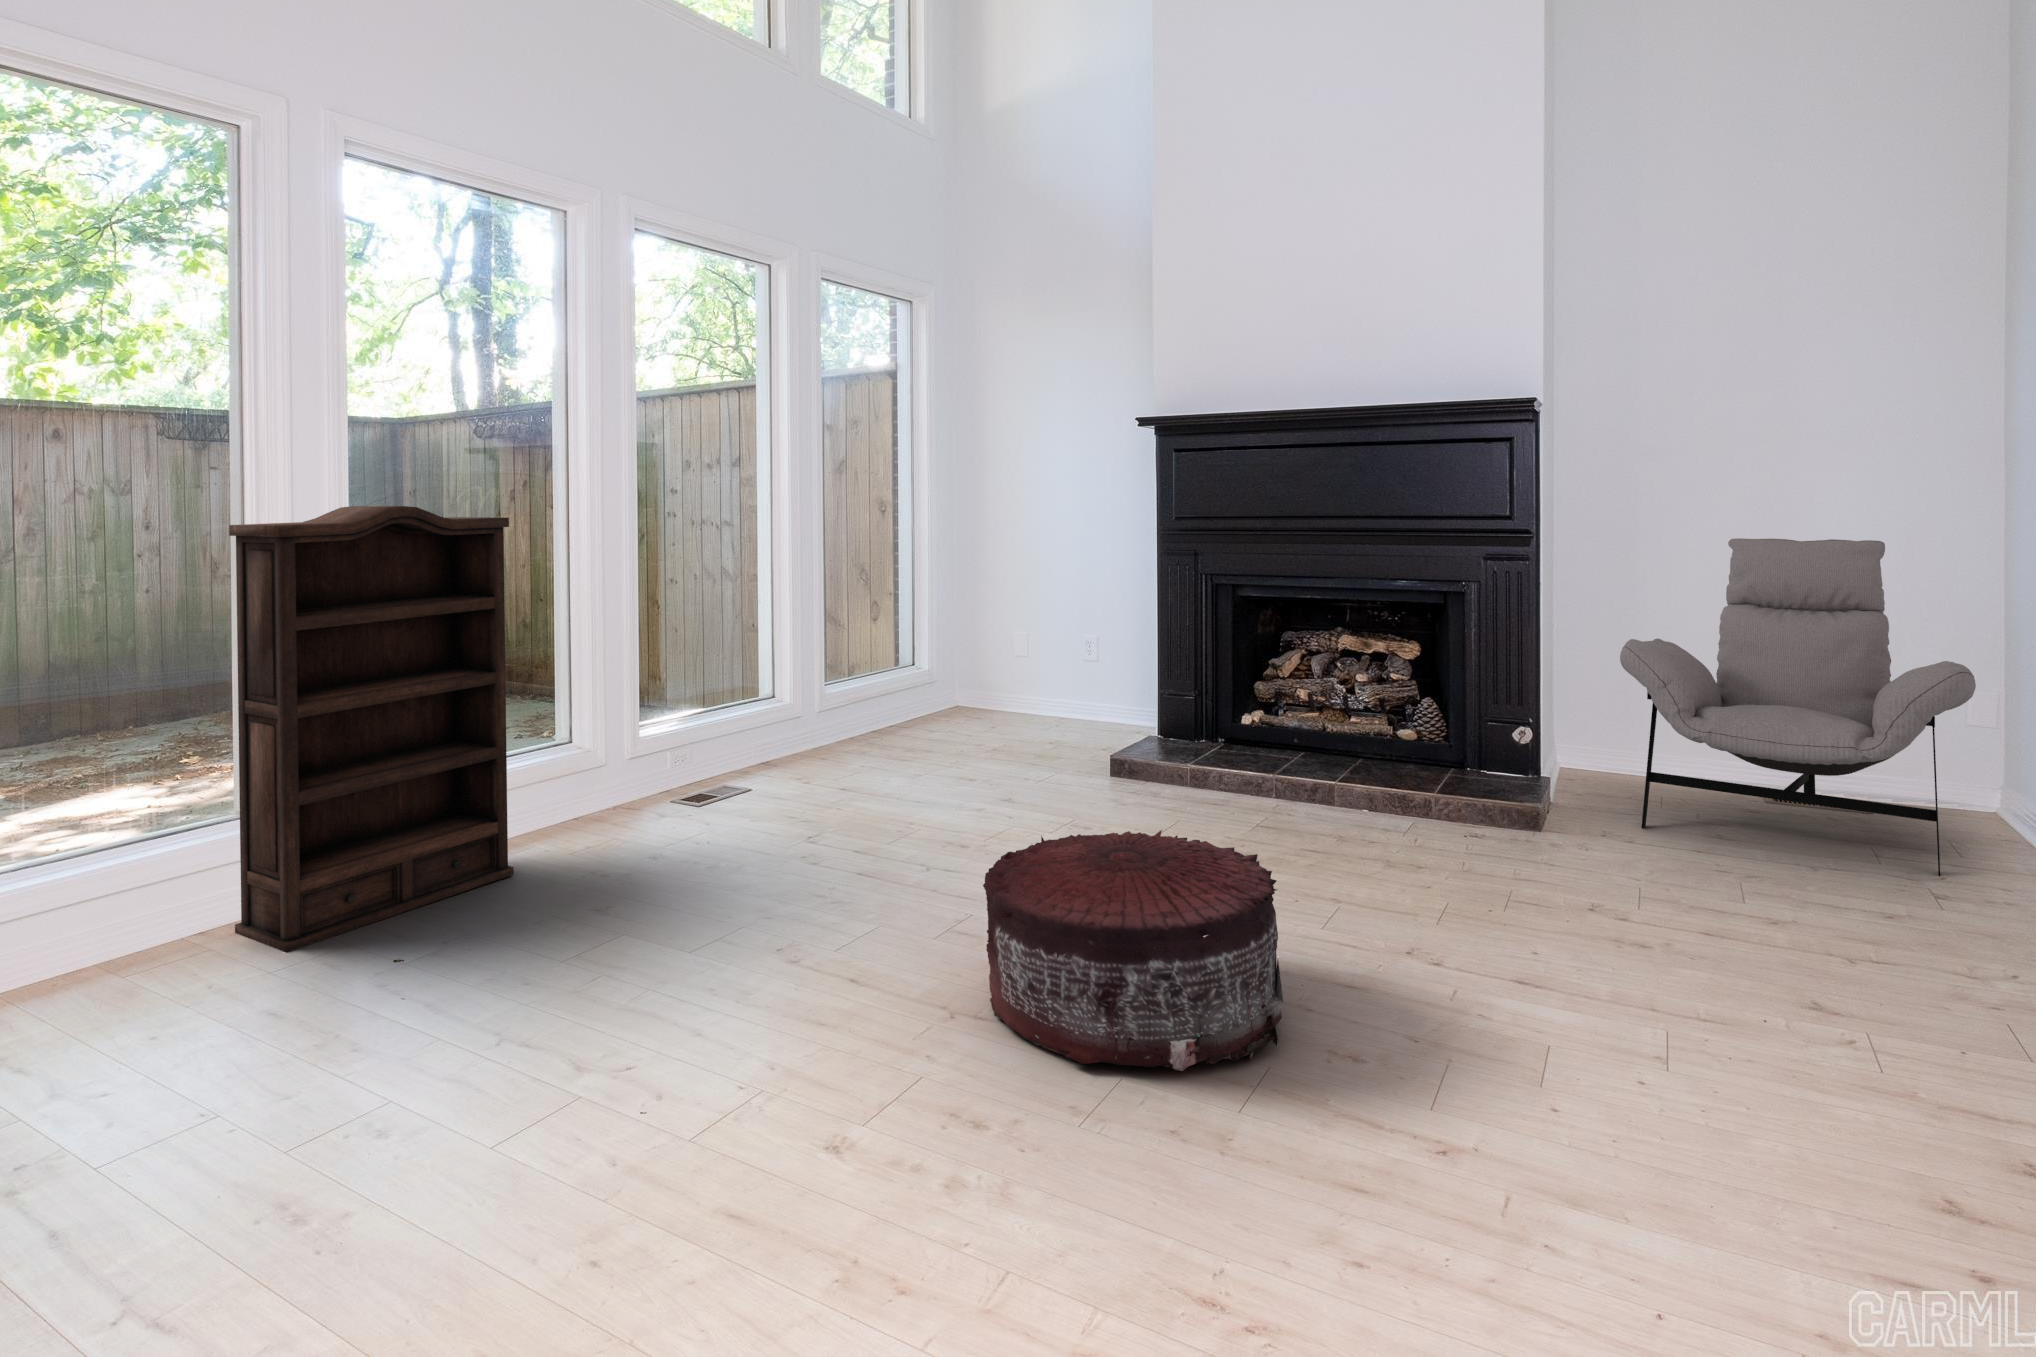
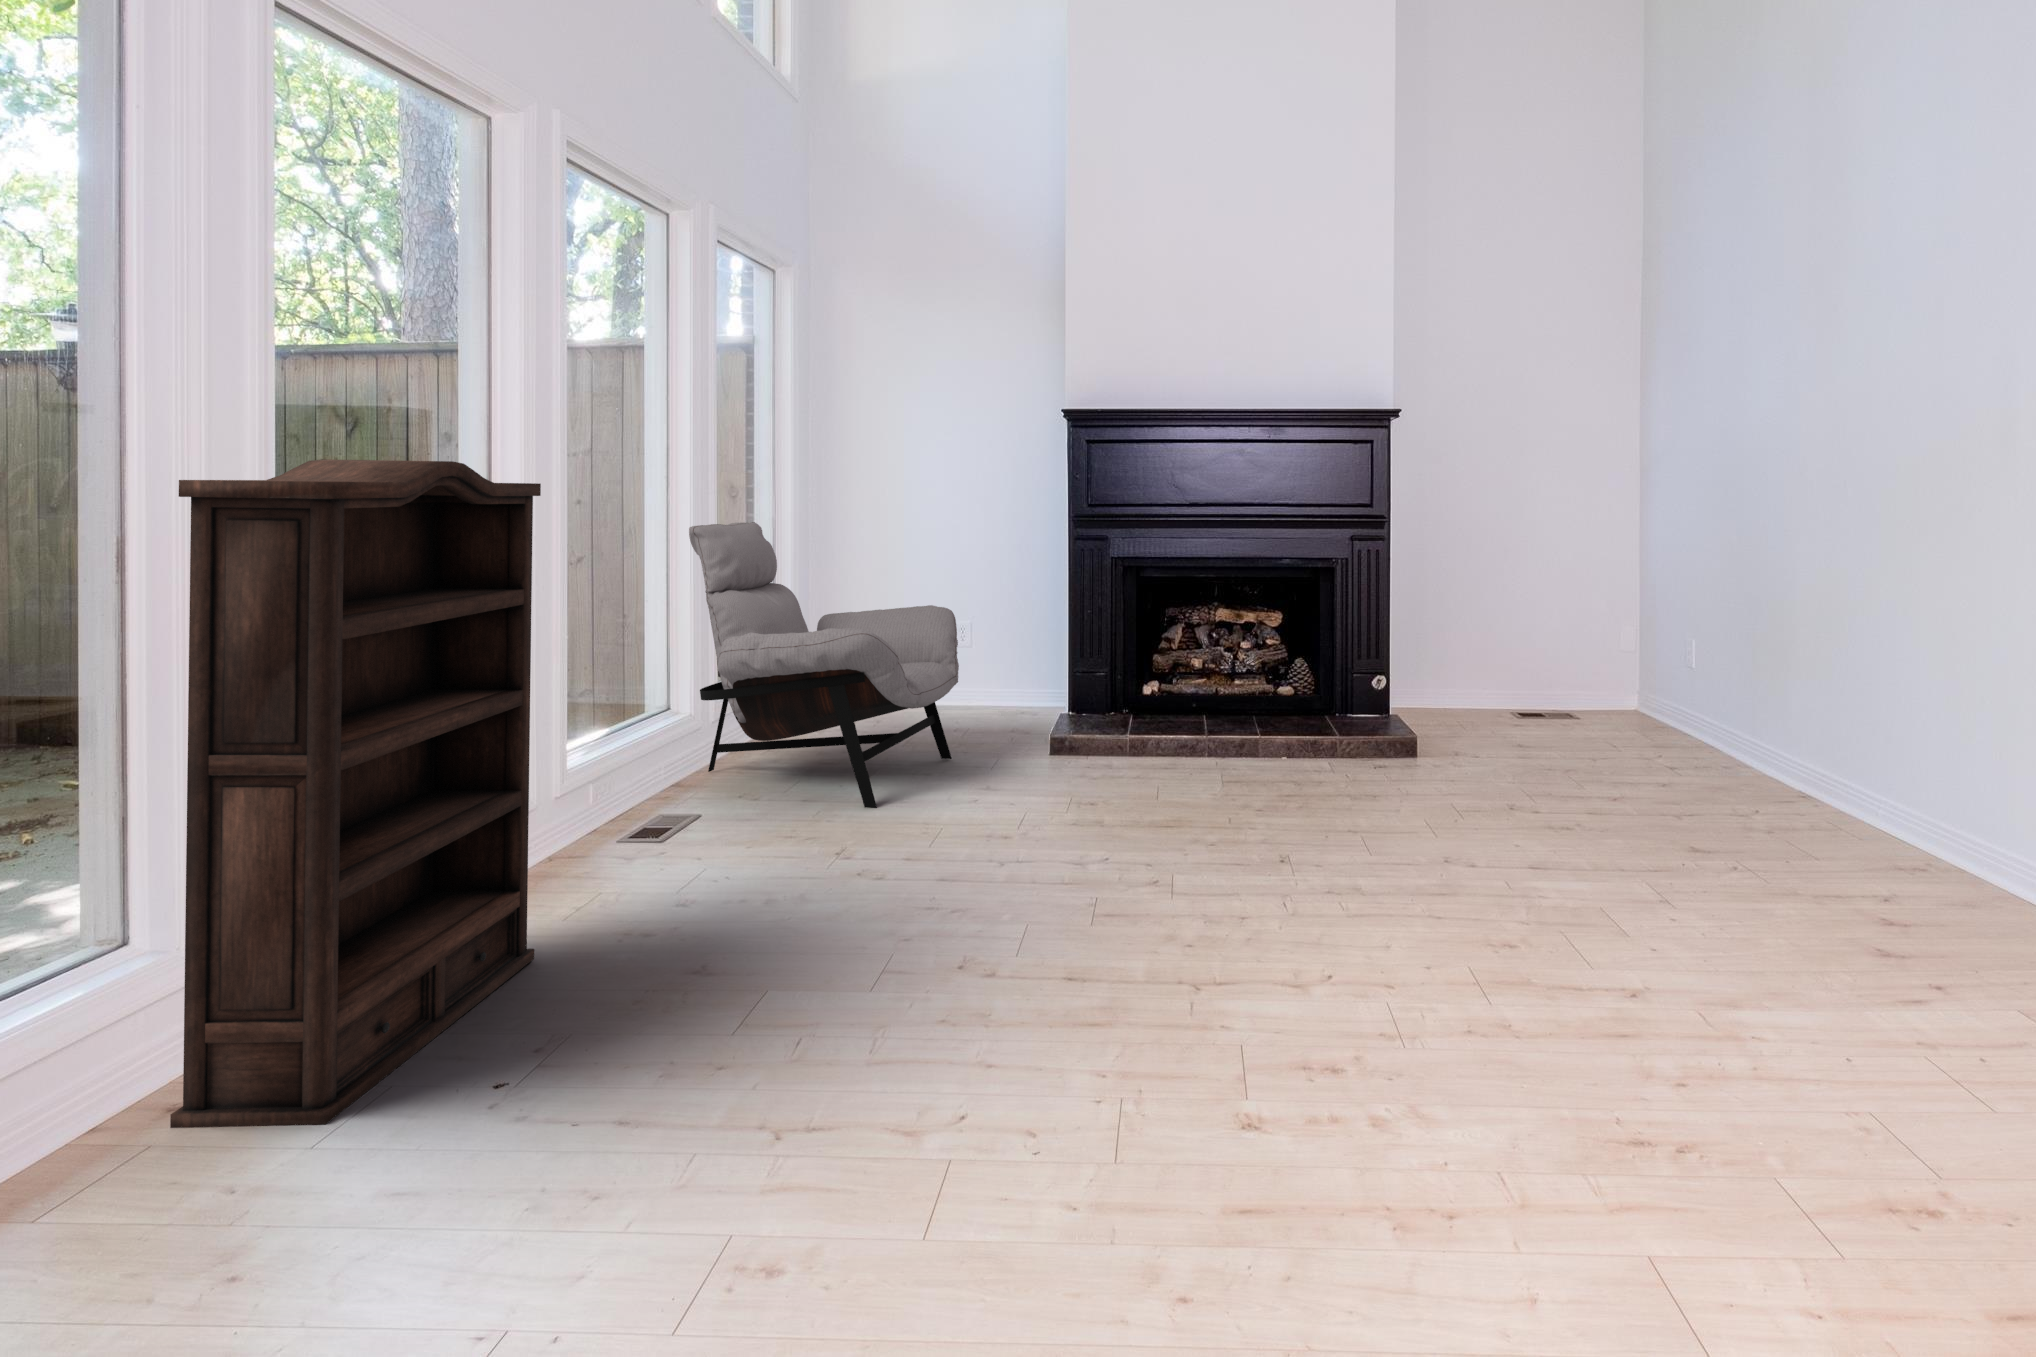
lounge chair: present [1620,538,1976,876] -> present [689,522,959,808]
pouf: present [983,830,1283,1071] -> none [1226,773,1501,975]

